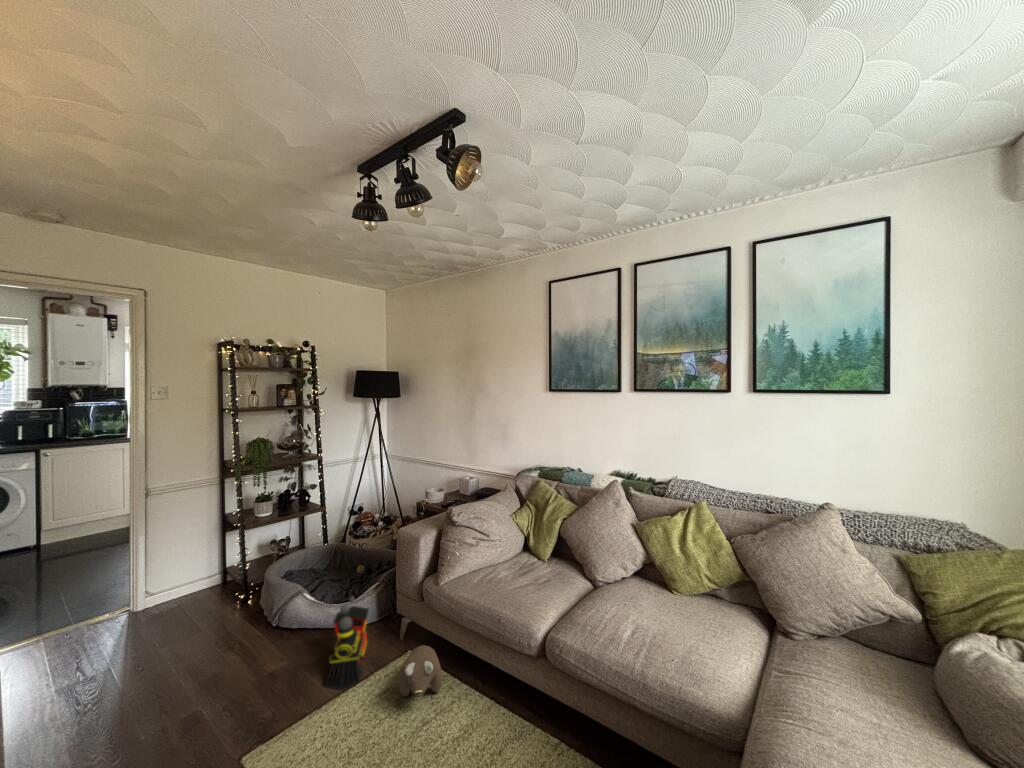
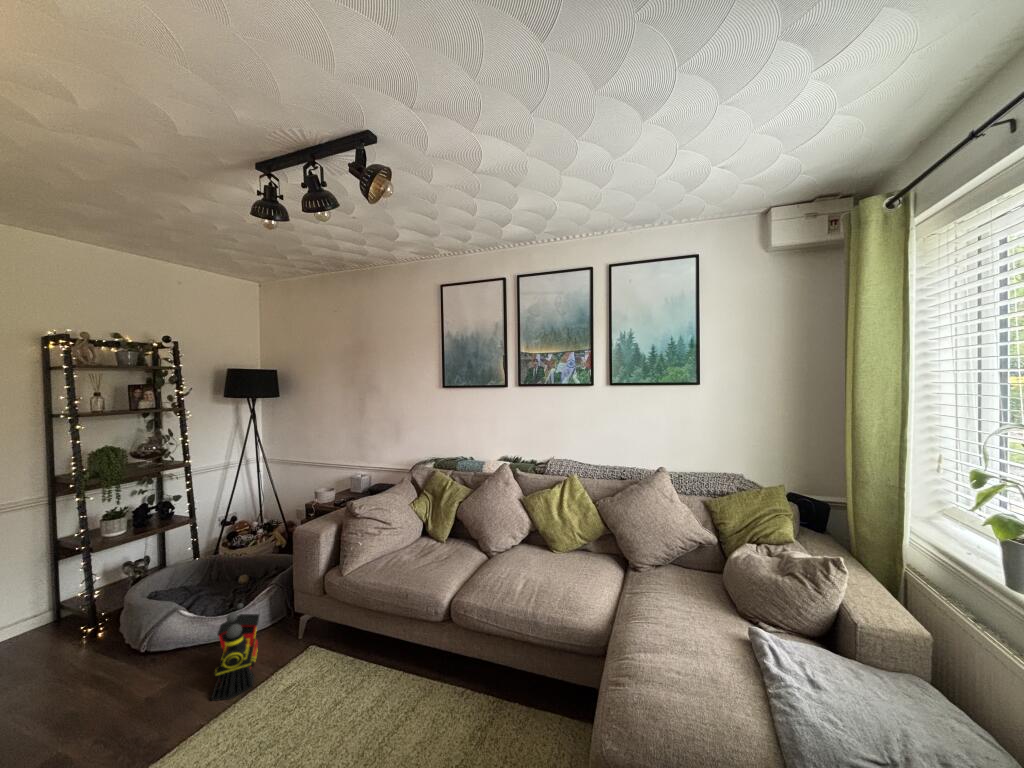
plush toy: present [399,645,442,697] -> none [300,637,346,690]

